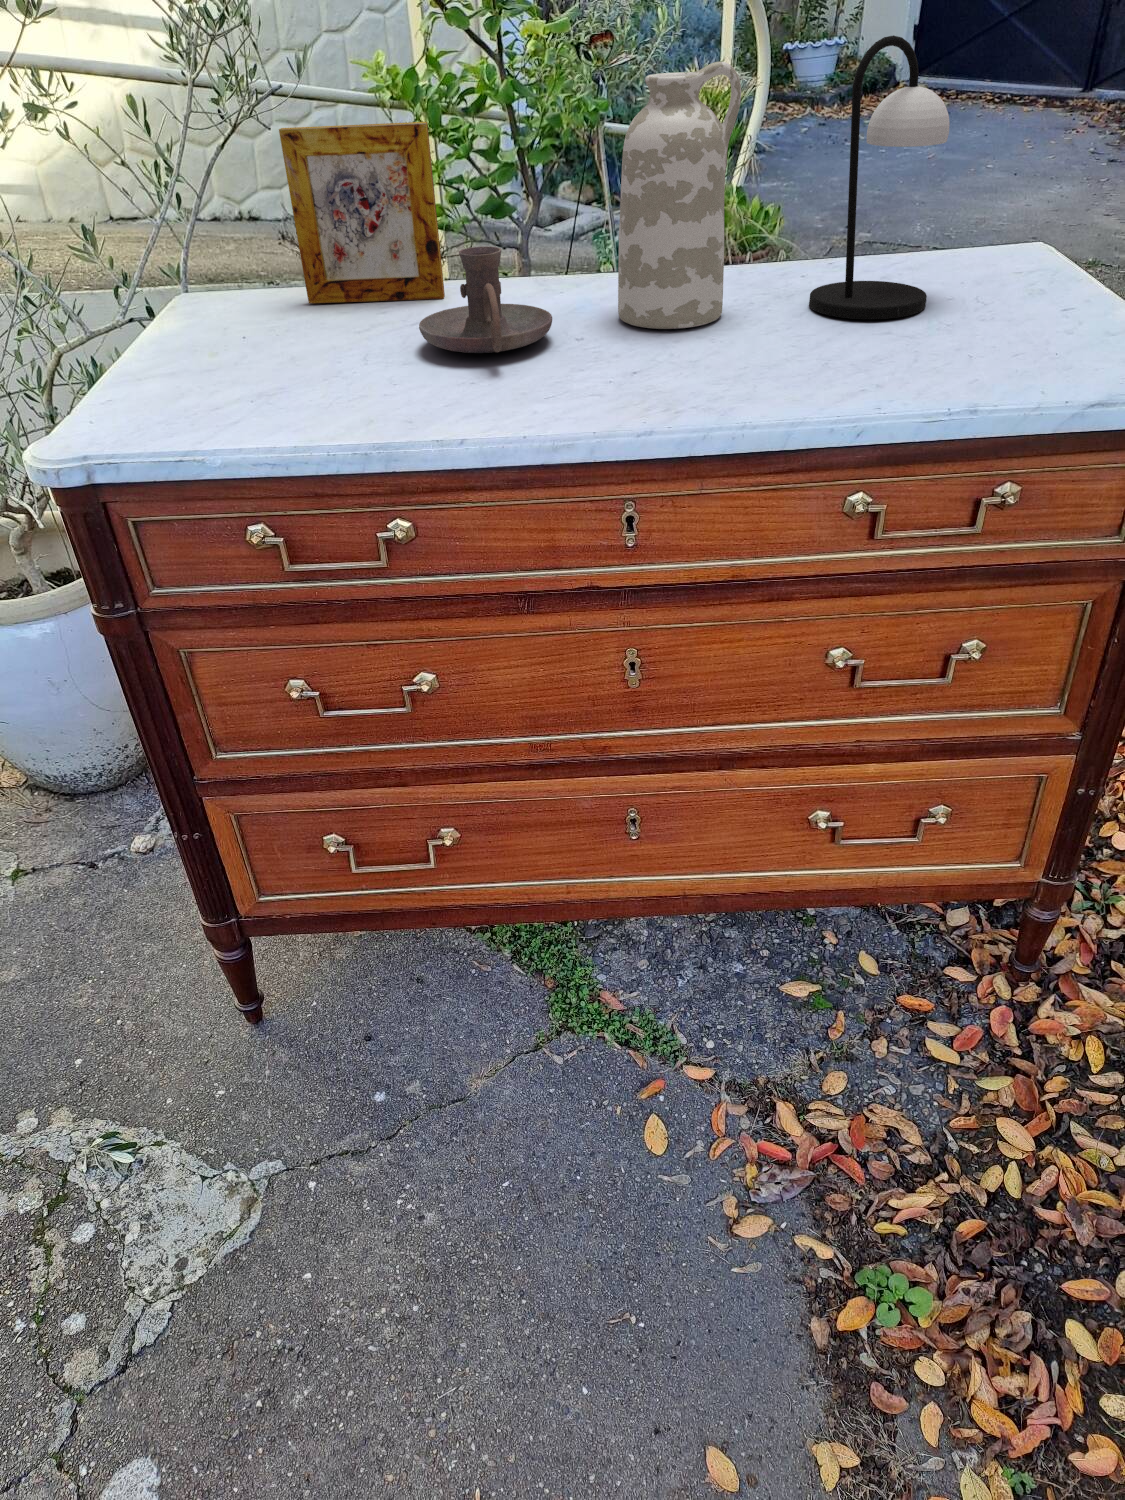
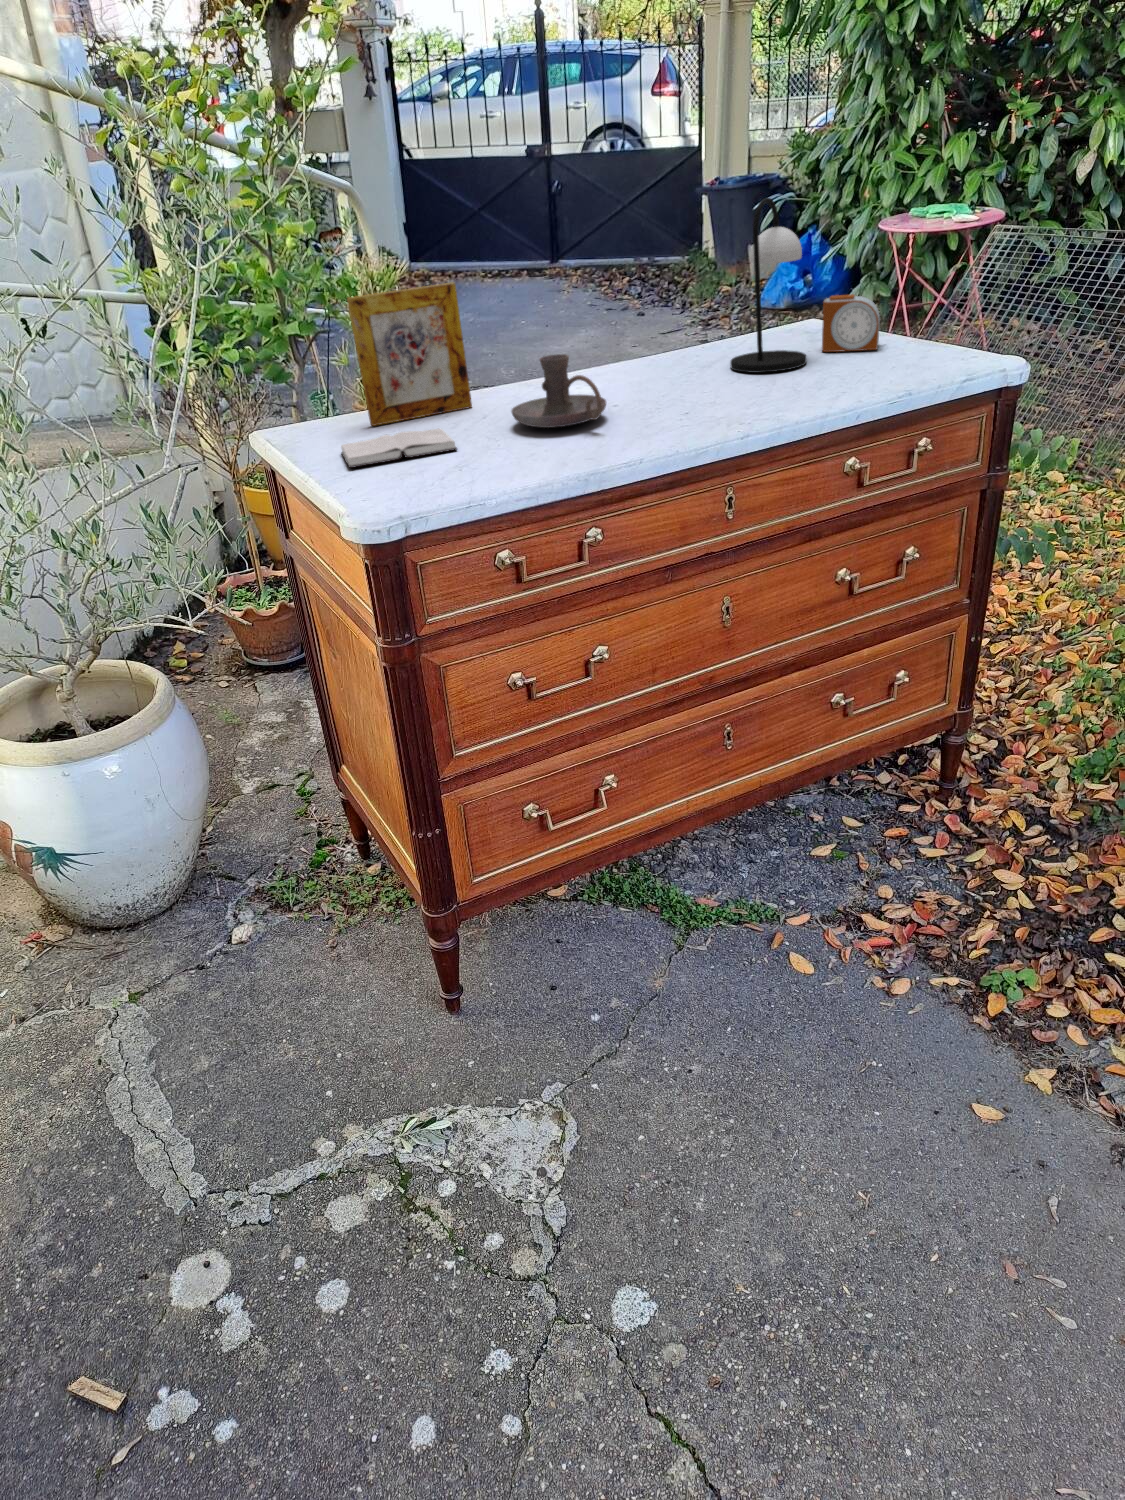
vase: present [618,62,741,329] -> none [617,221,691,397]
alarm clock: none [971,209,1078,309] -> present [822,294,880,352]
hardback book: none [186,321,350,360] -> present [341,429,457,468]

